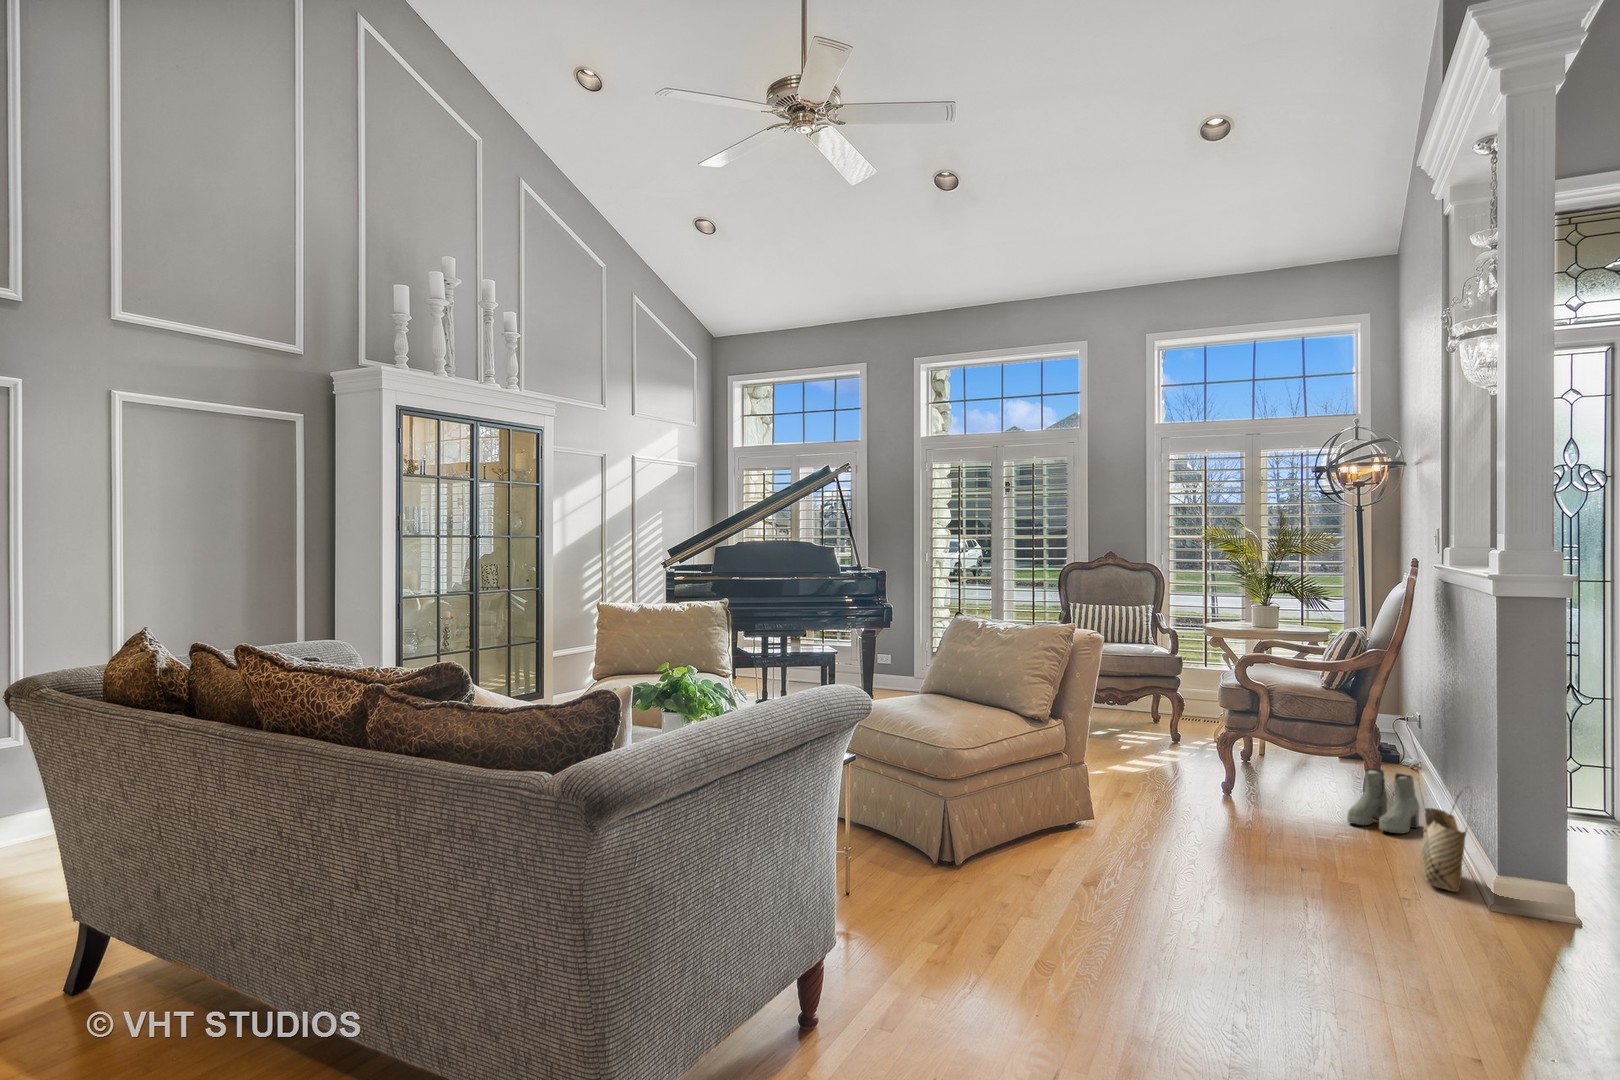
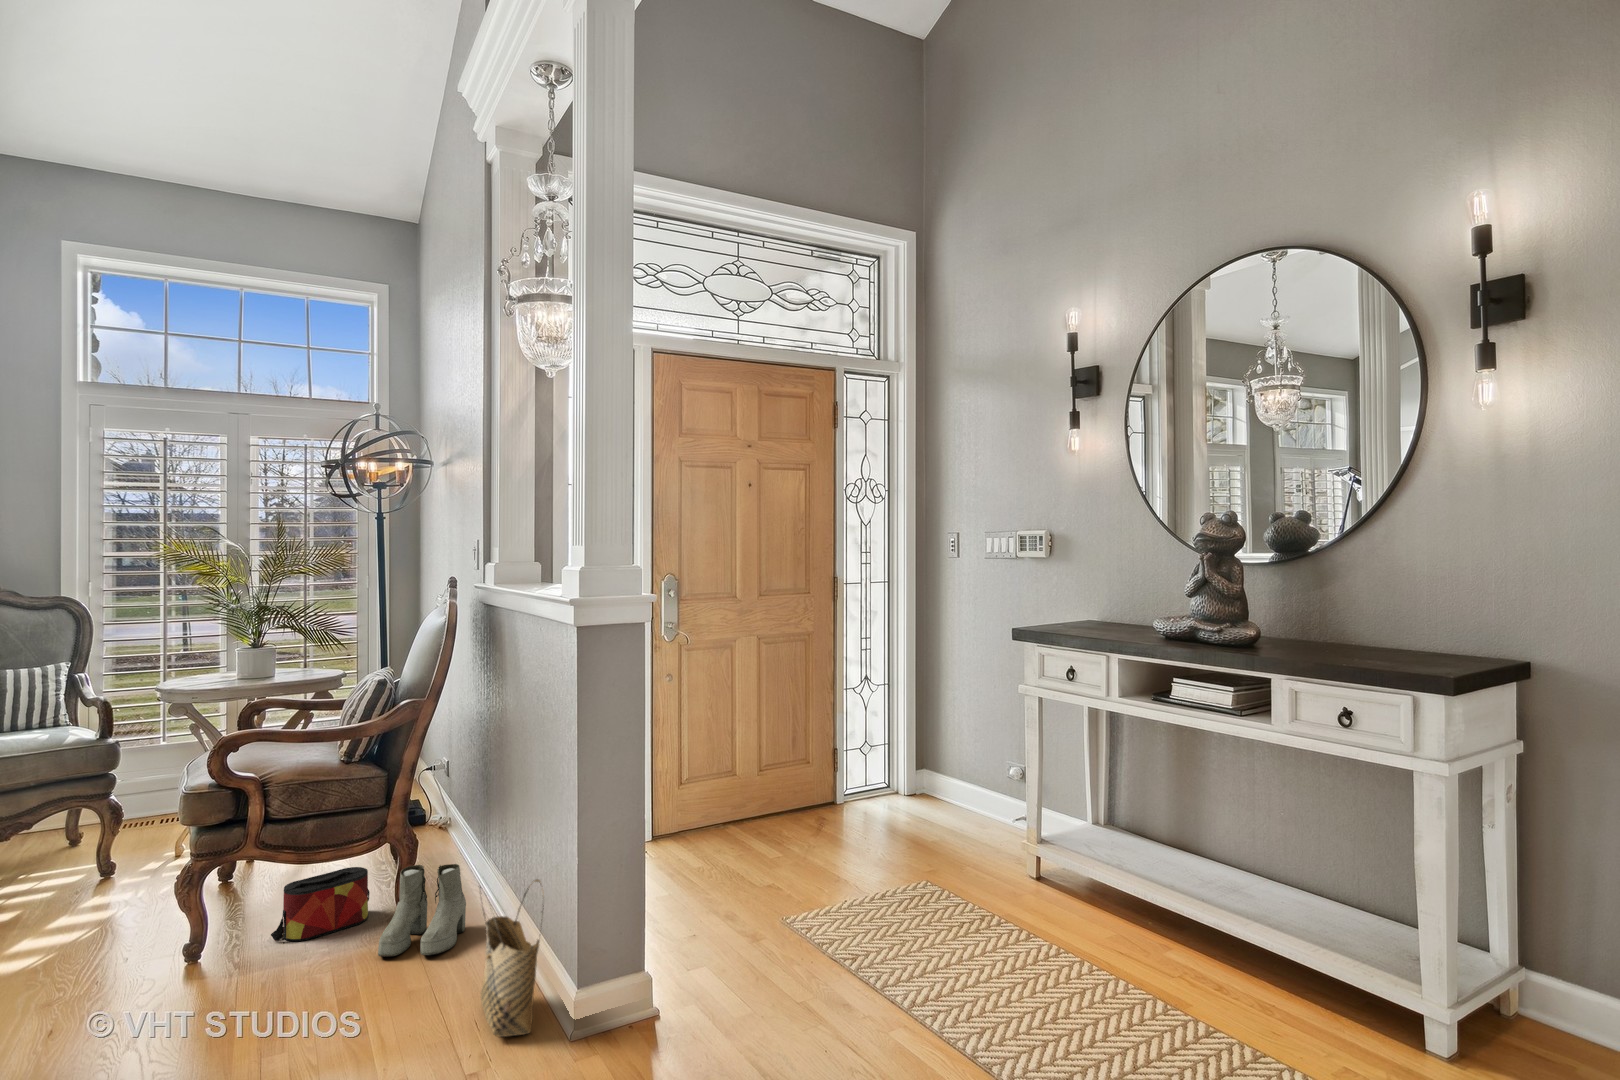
bag: none [1274,762,1344,803] -> present [271,867,370,941]

